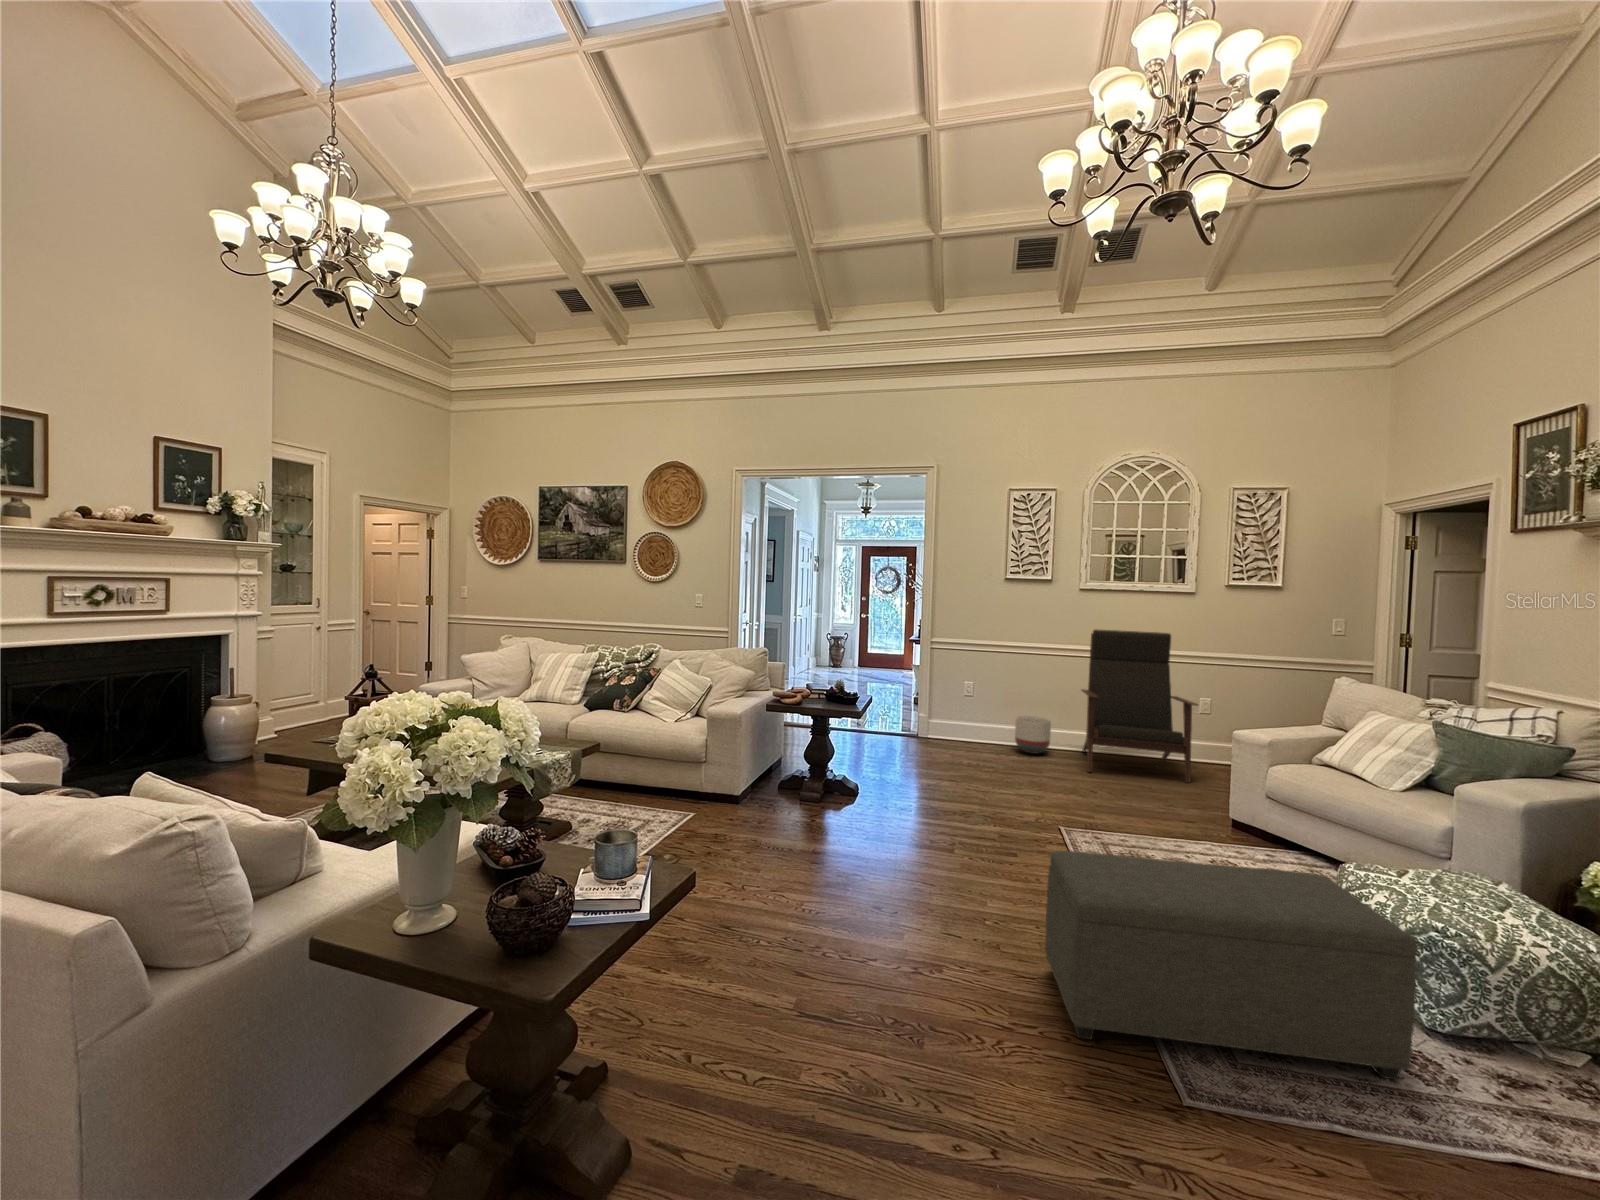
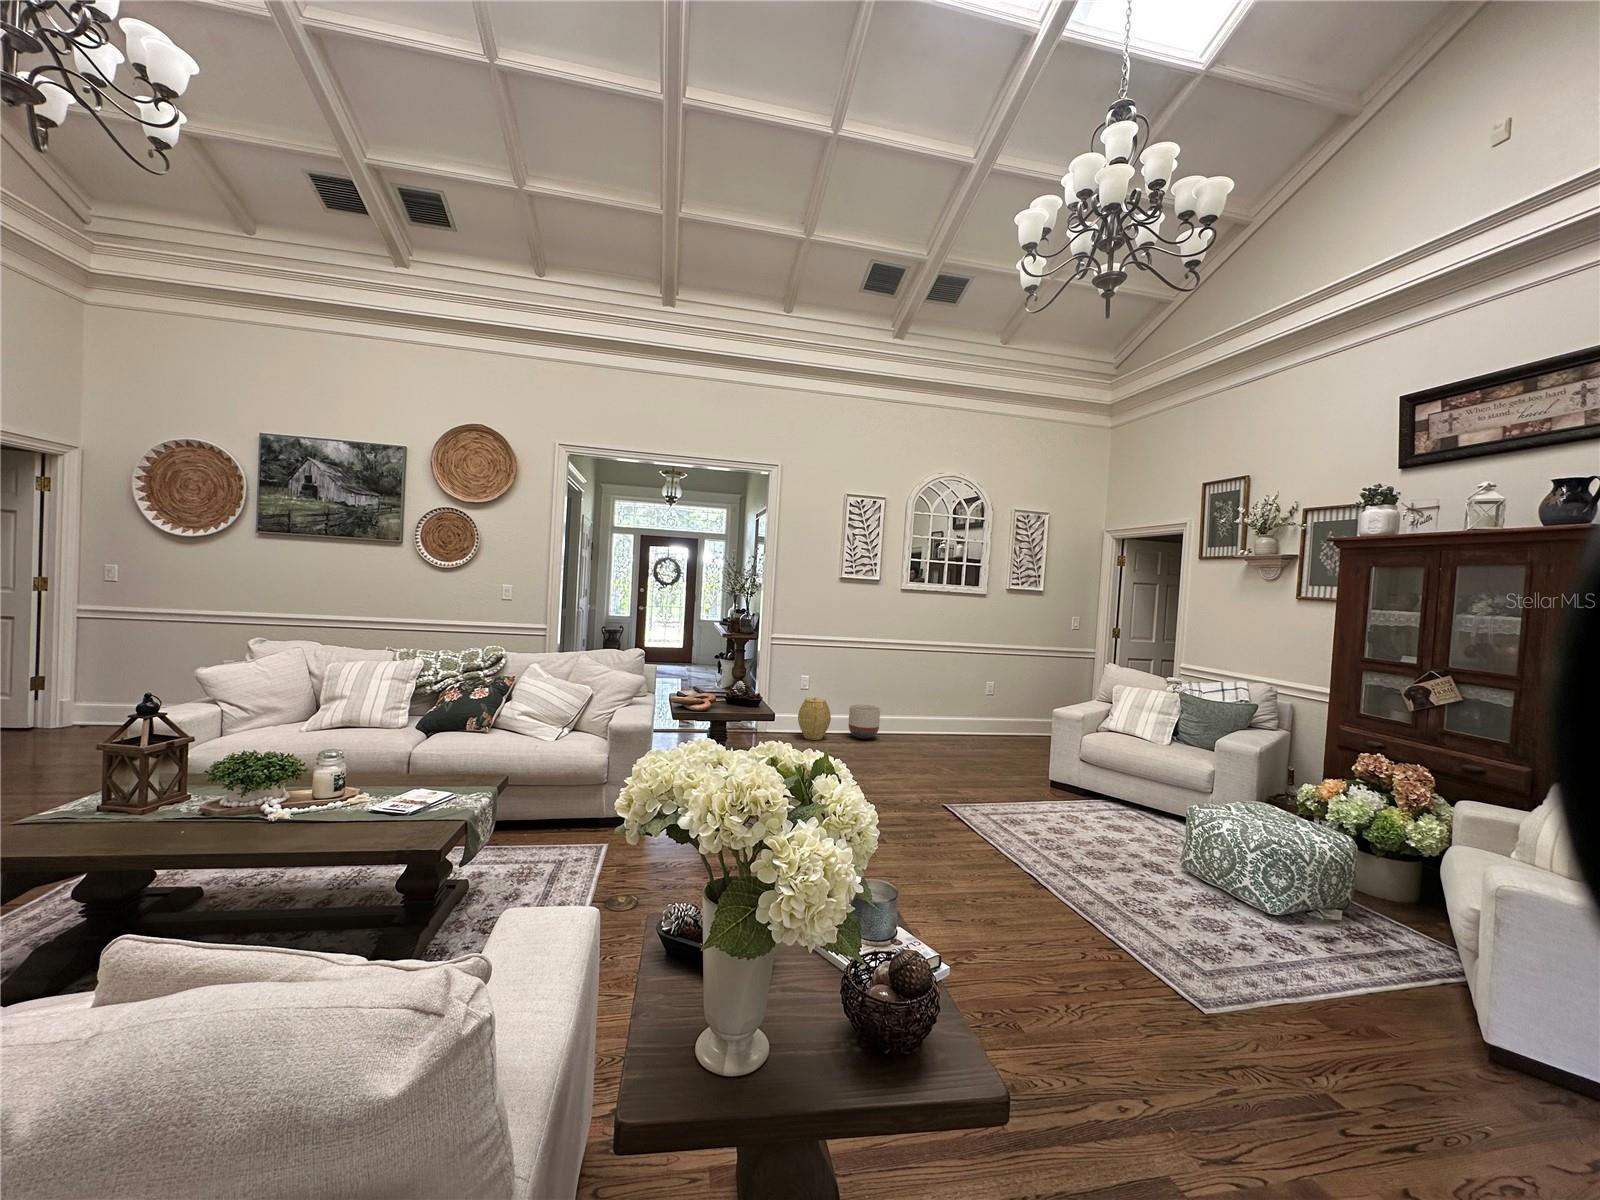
lounge chair: present [1081,630,1198,782] -> none [900,625,1003,752]
woven basket: none [958,705,993,750] -> present [798,698,831,740]
ottoman: present [1045,851,1418,1080] -> none [1040,817,1301,984]

